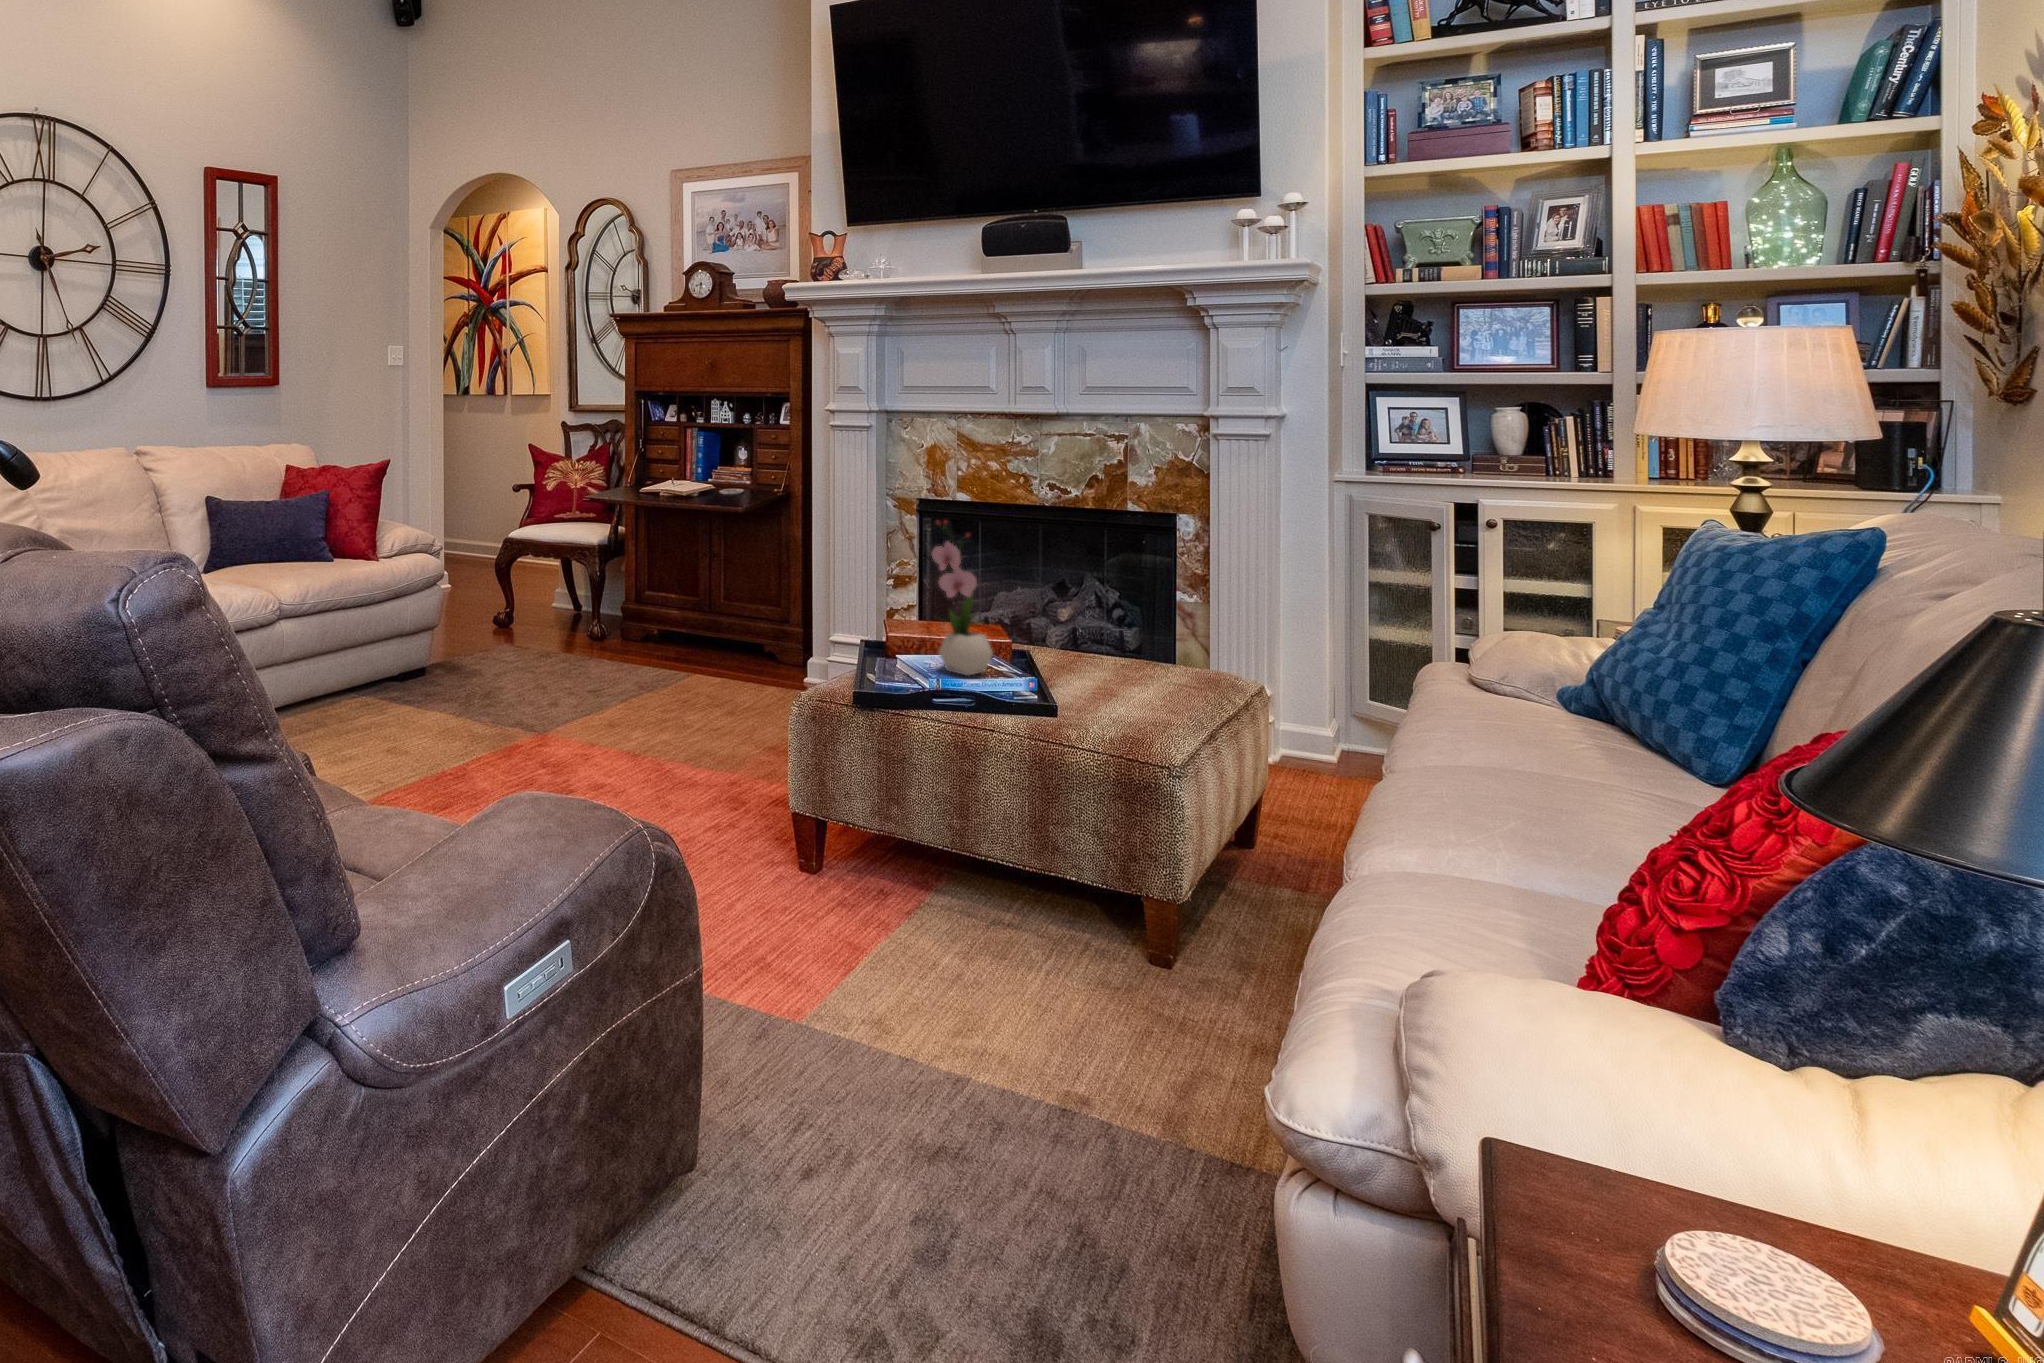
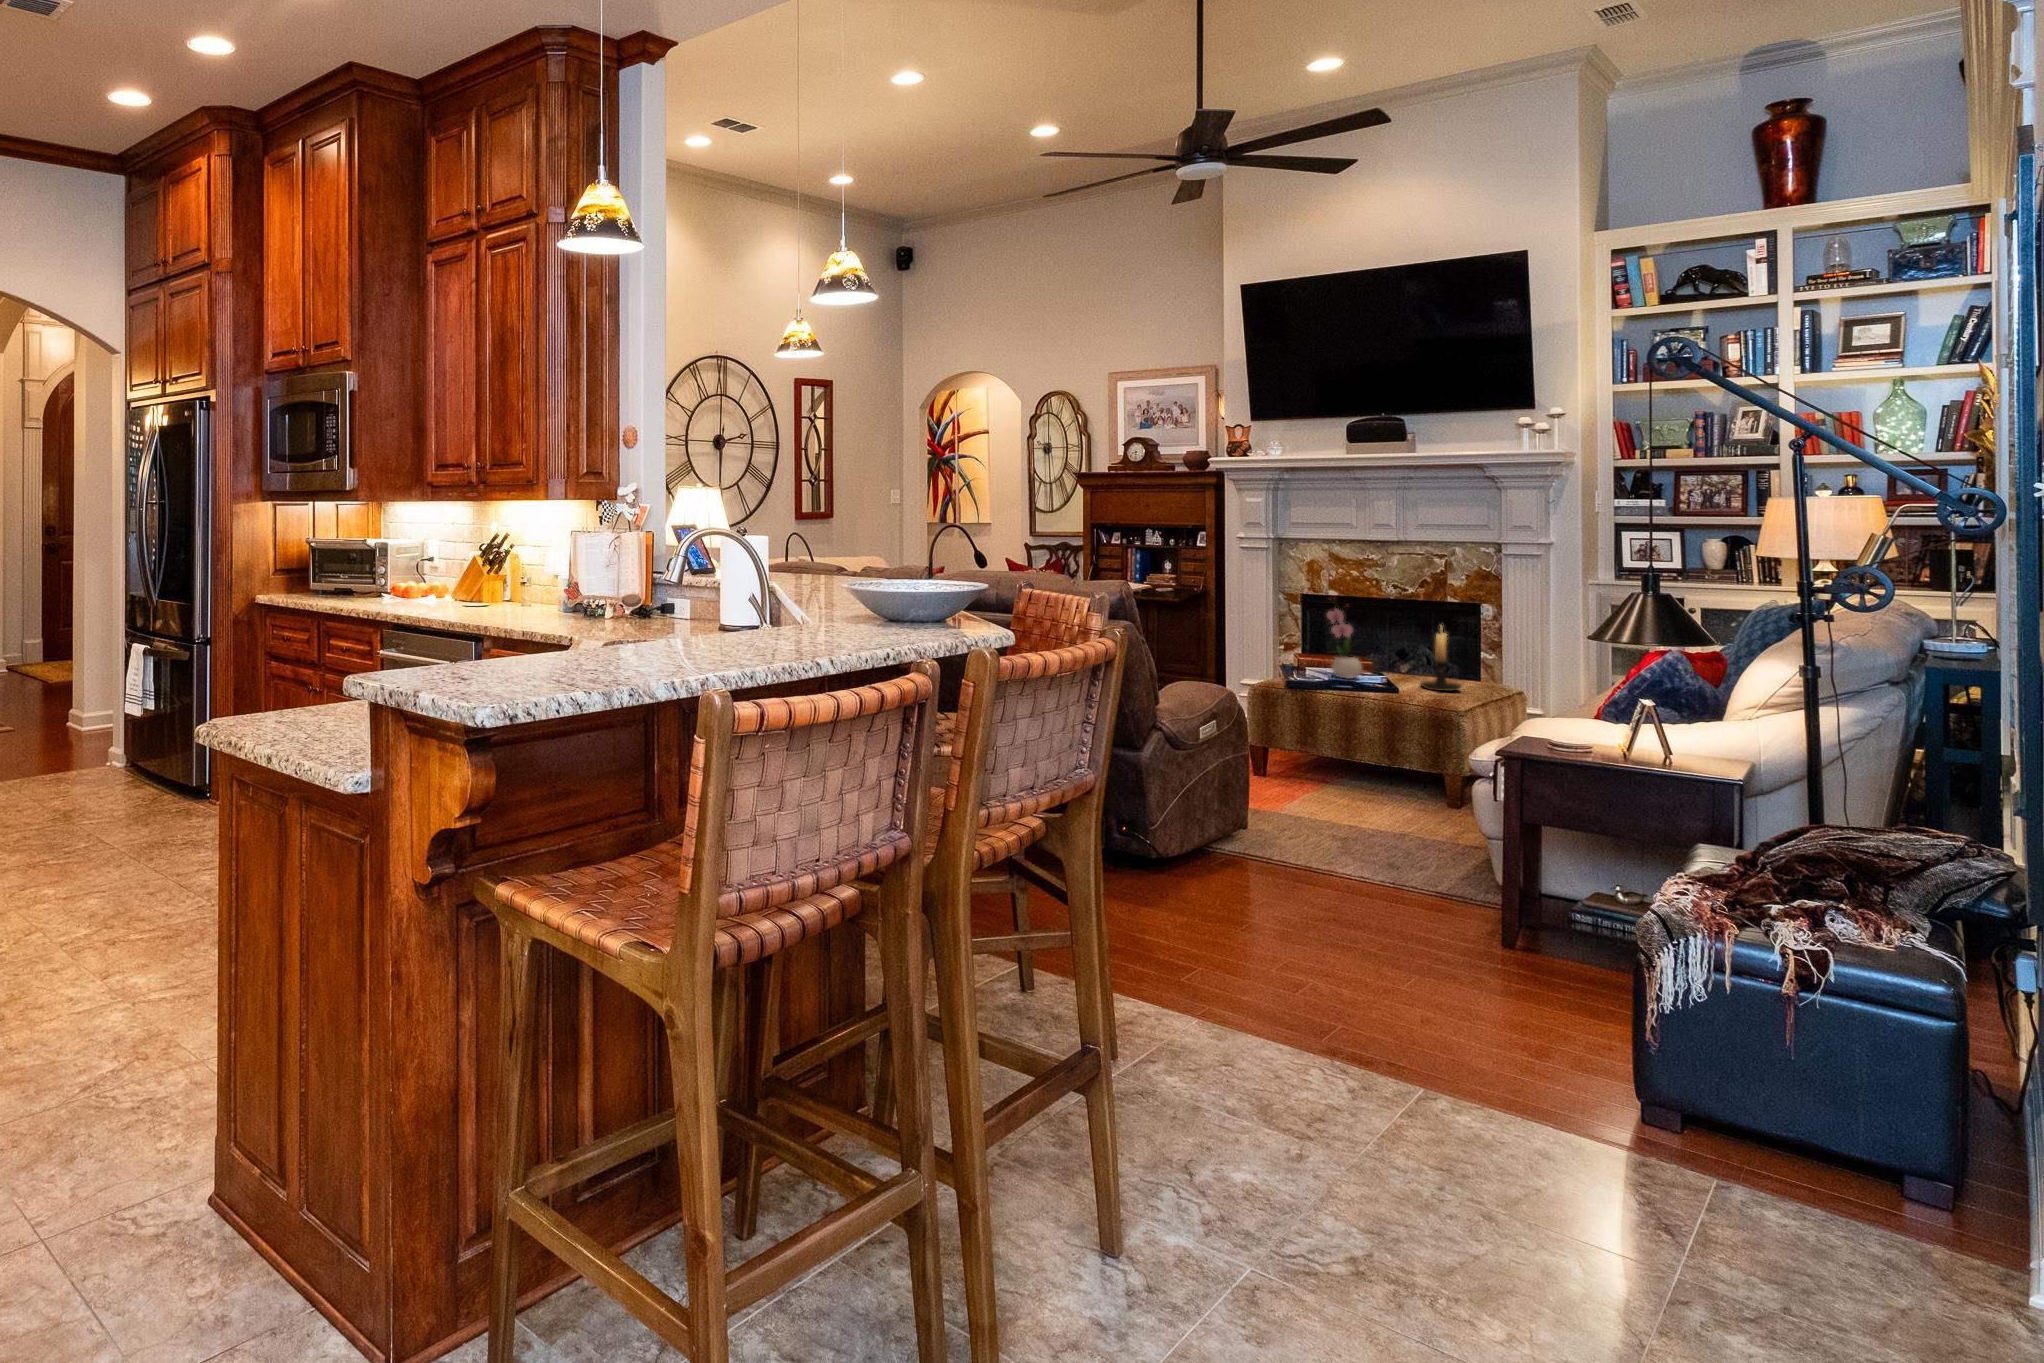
candle holder: none [1091,568,1163,701] -> present [1421,627,1462,691]

